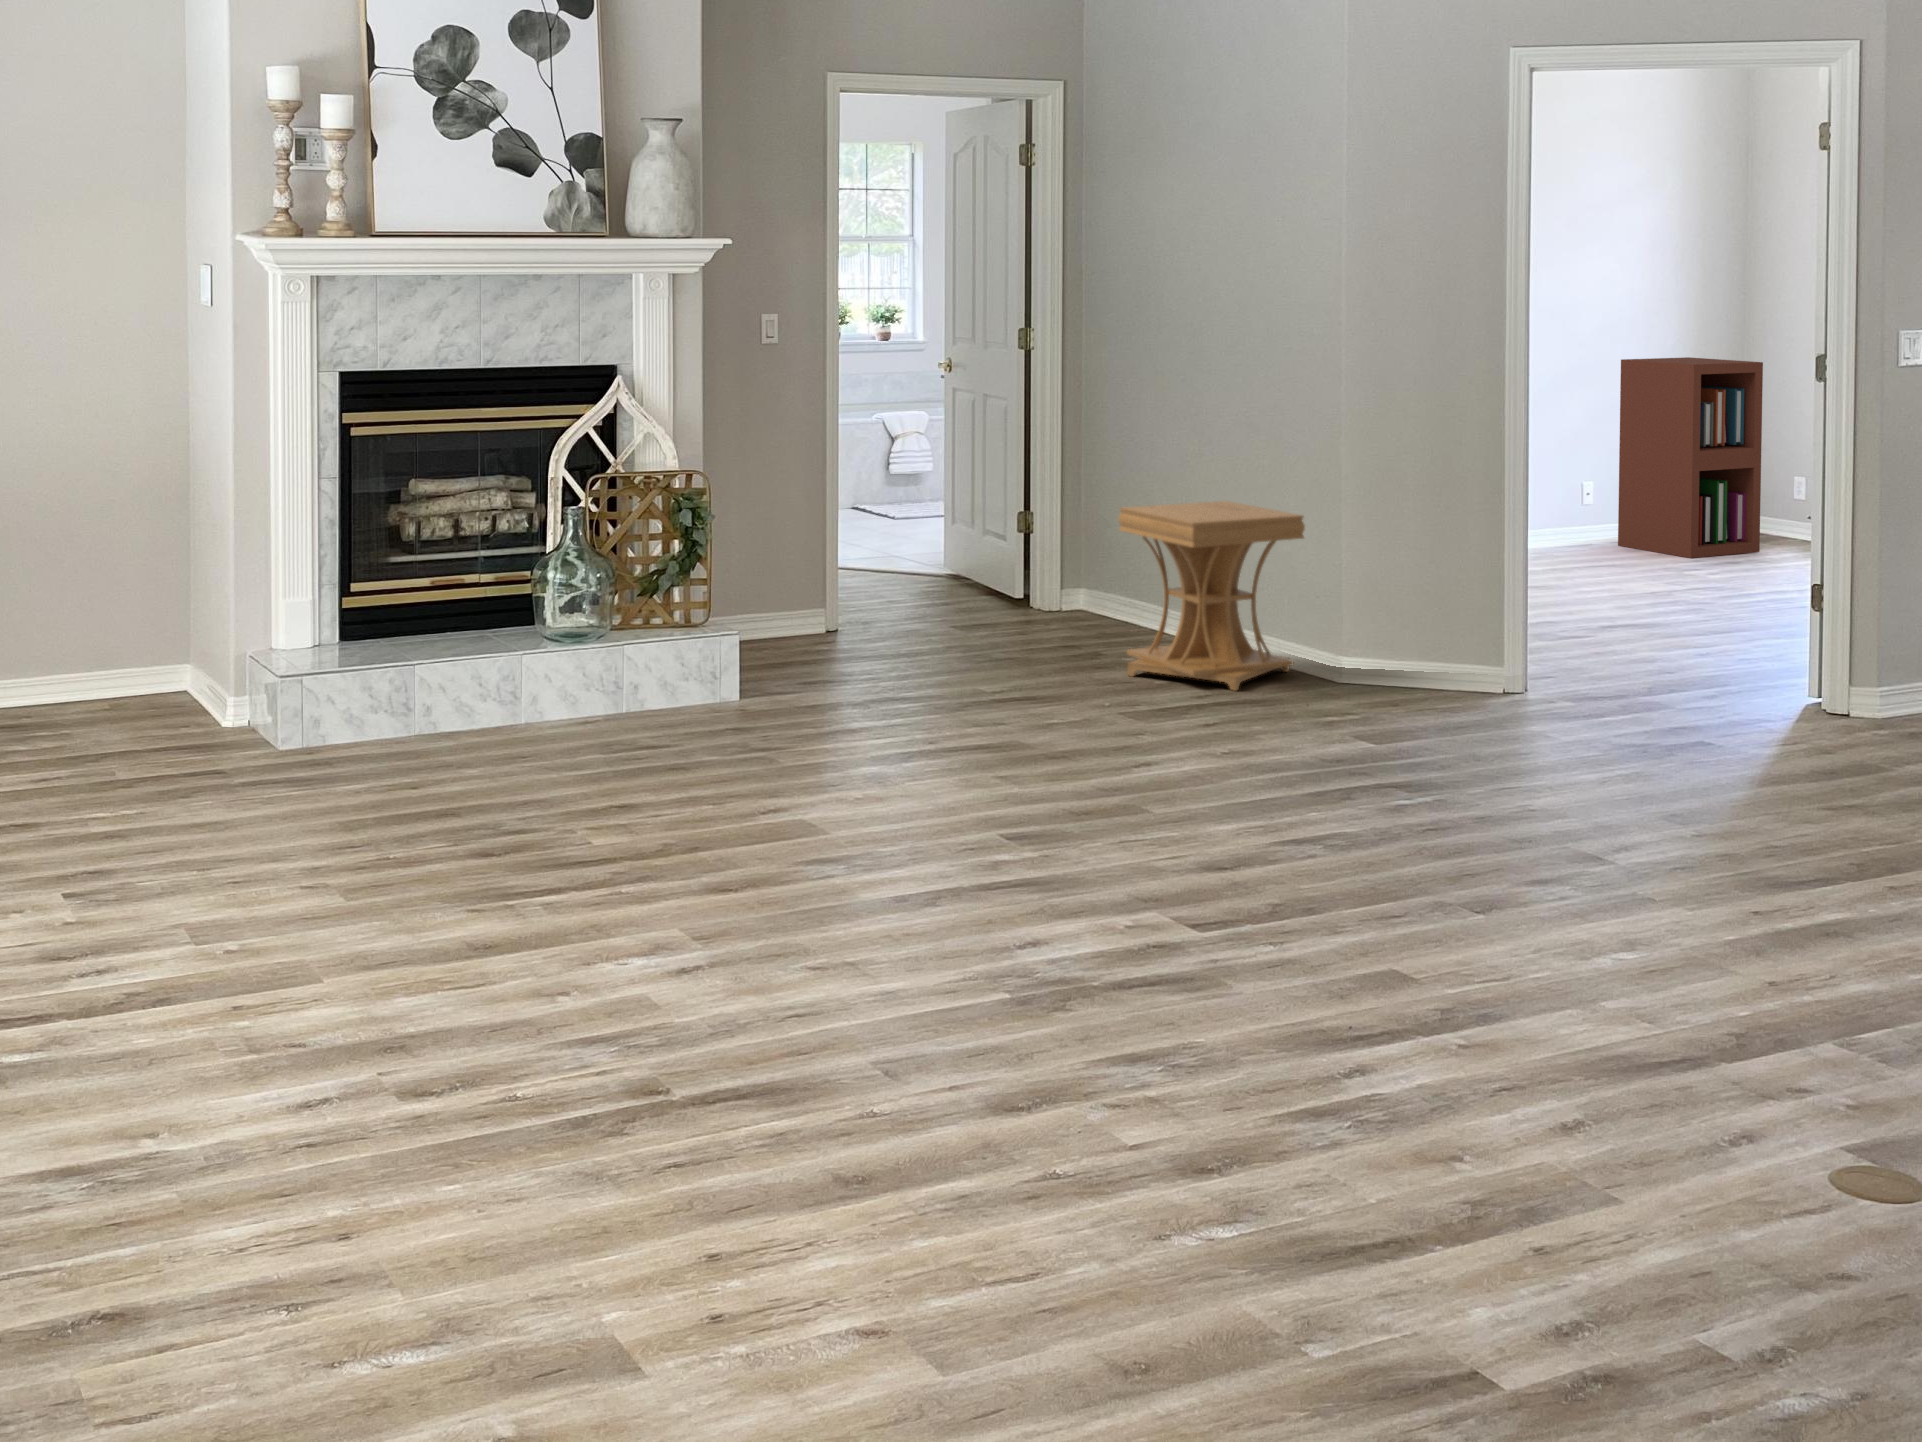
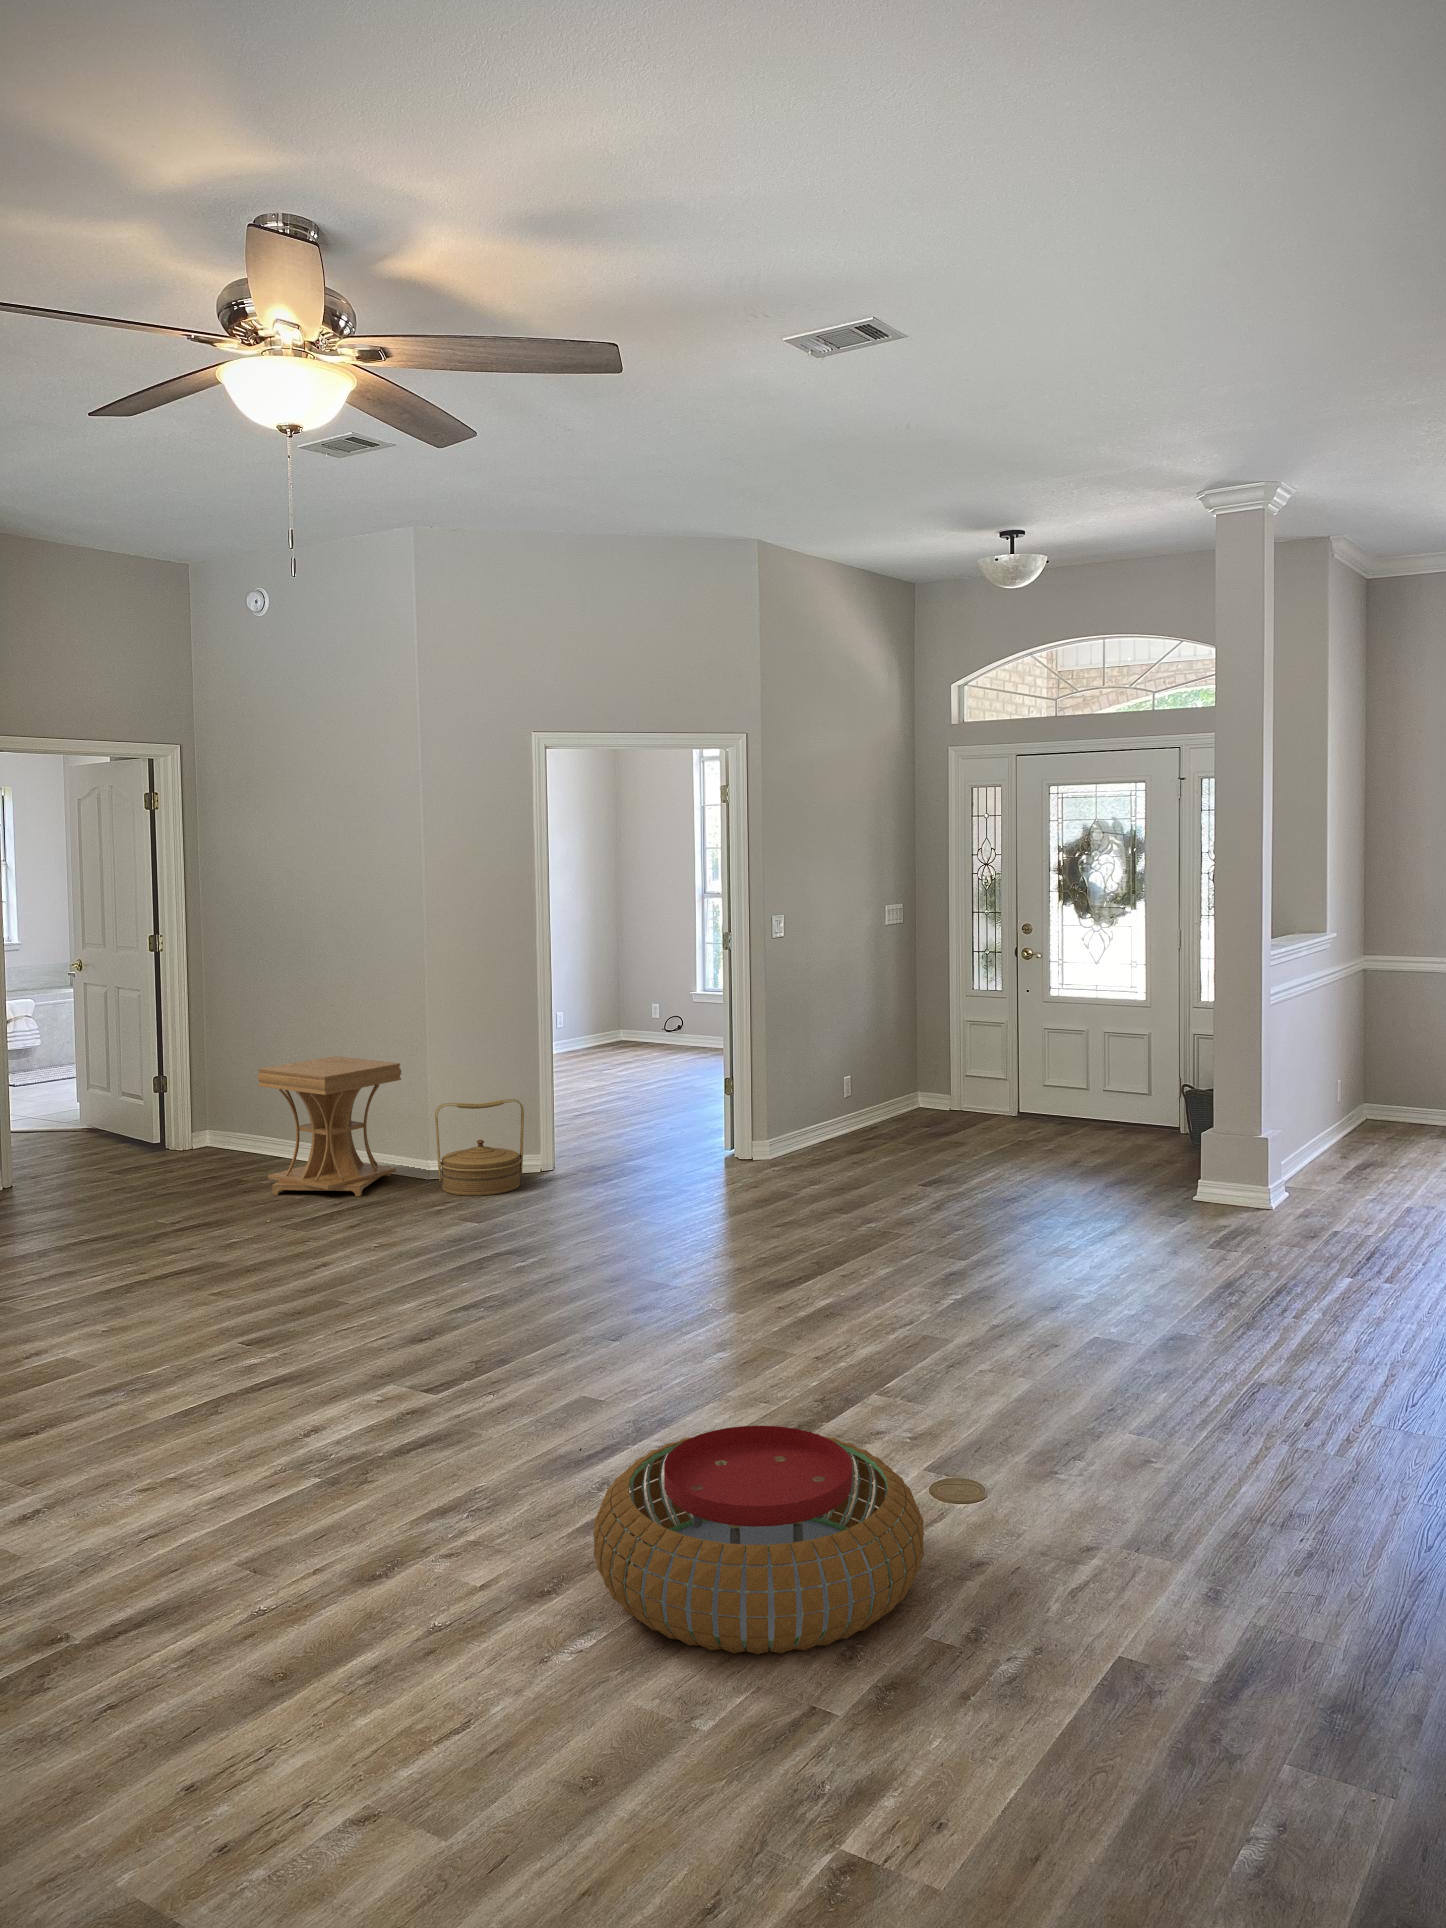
bookshelf: present [1618,357,1763,558] -> none [554,930,643,1062]
woven basket: none [1342,576,1471,711] -> present [435,1099,524,1196]
pouf: none [1263,1010,1751,1320] -> present [593,1426,924,1655]

